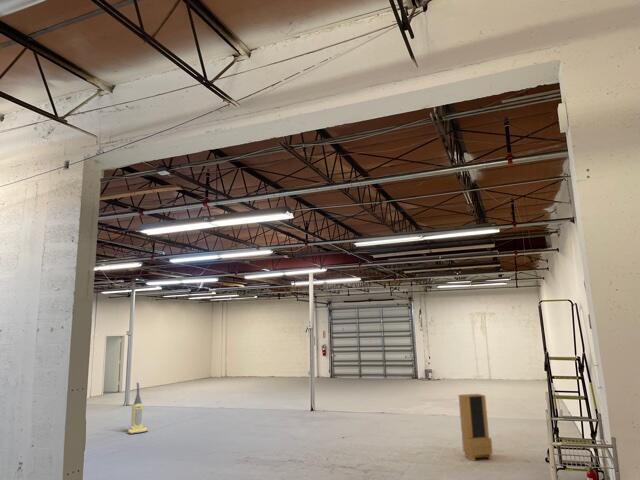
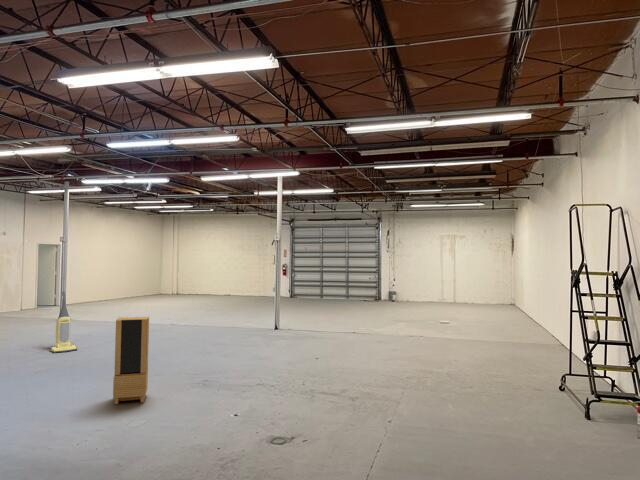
storage cabinet: present [459,394,493,460] -> present [113,317,149,404]

